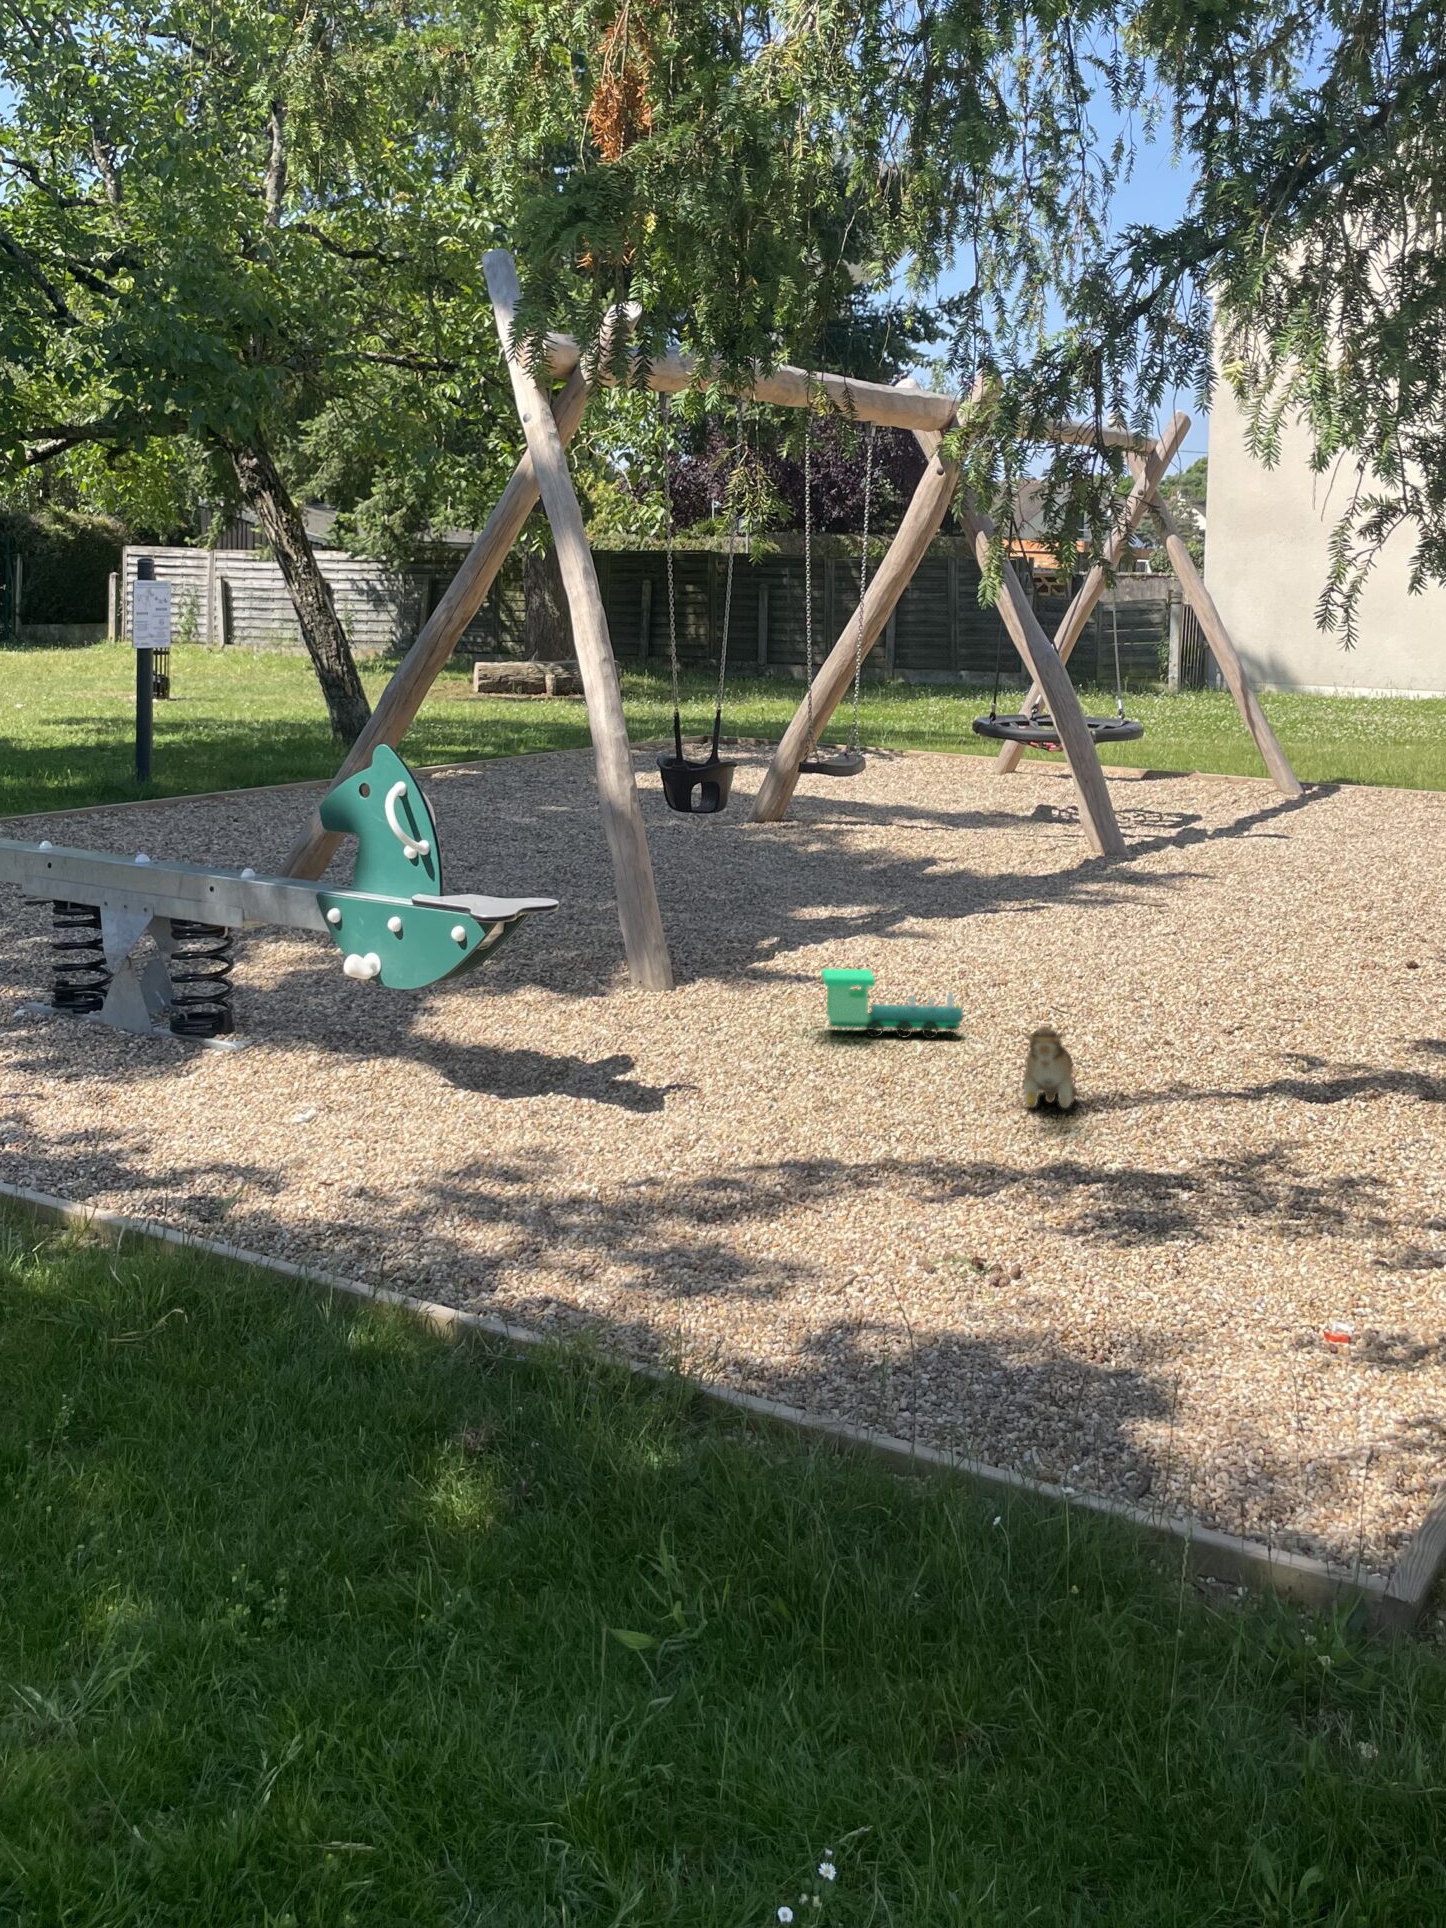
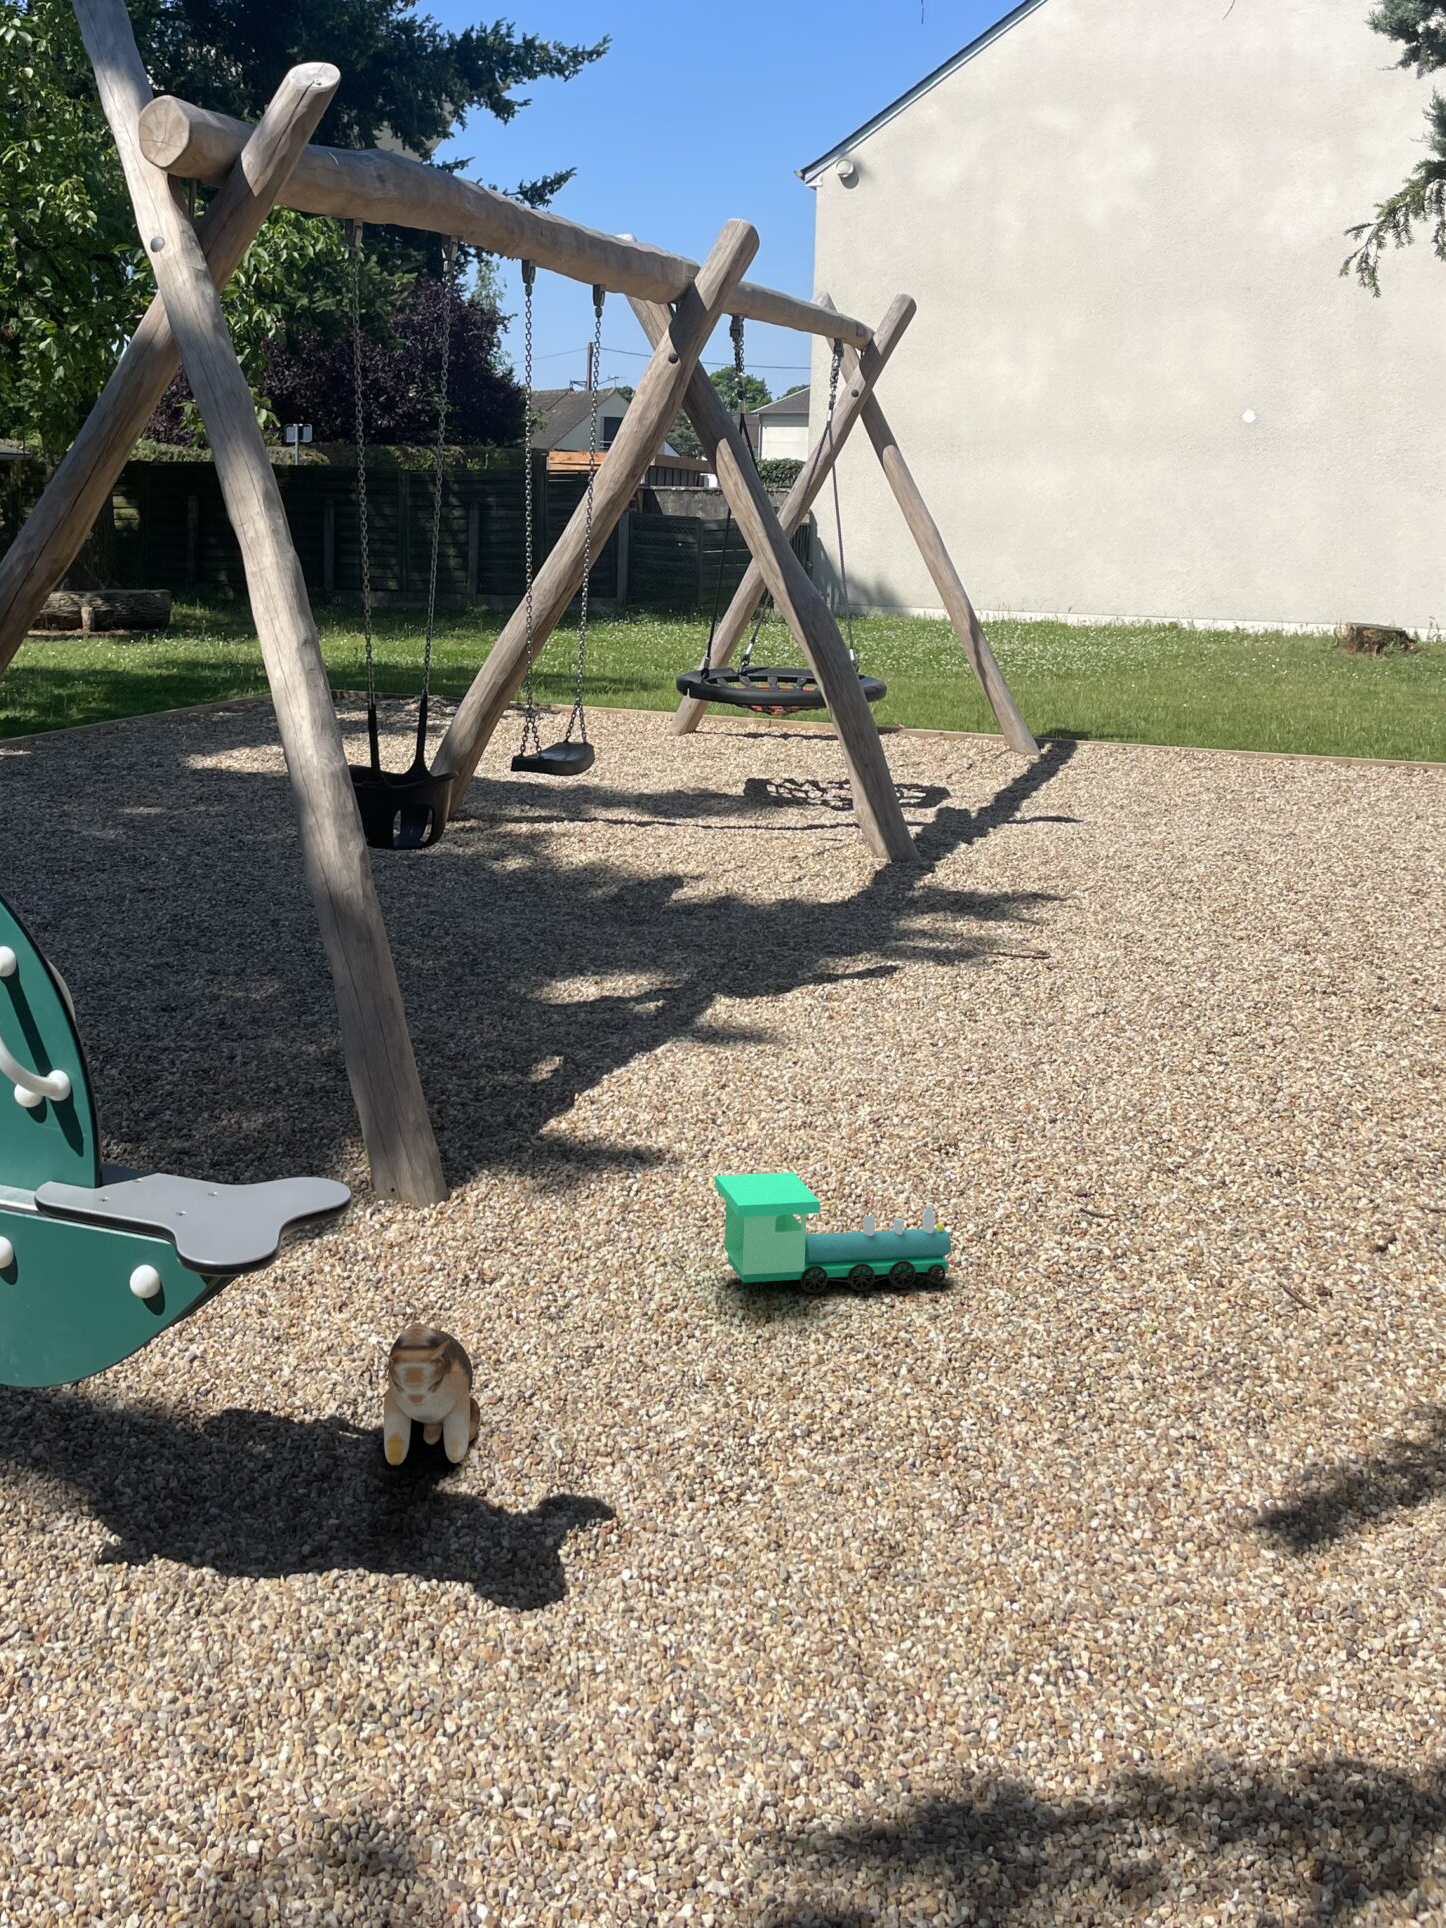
plush toy: present [1024,1027,1077,1108] -> present [377,1322,481,1465]

